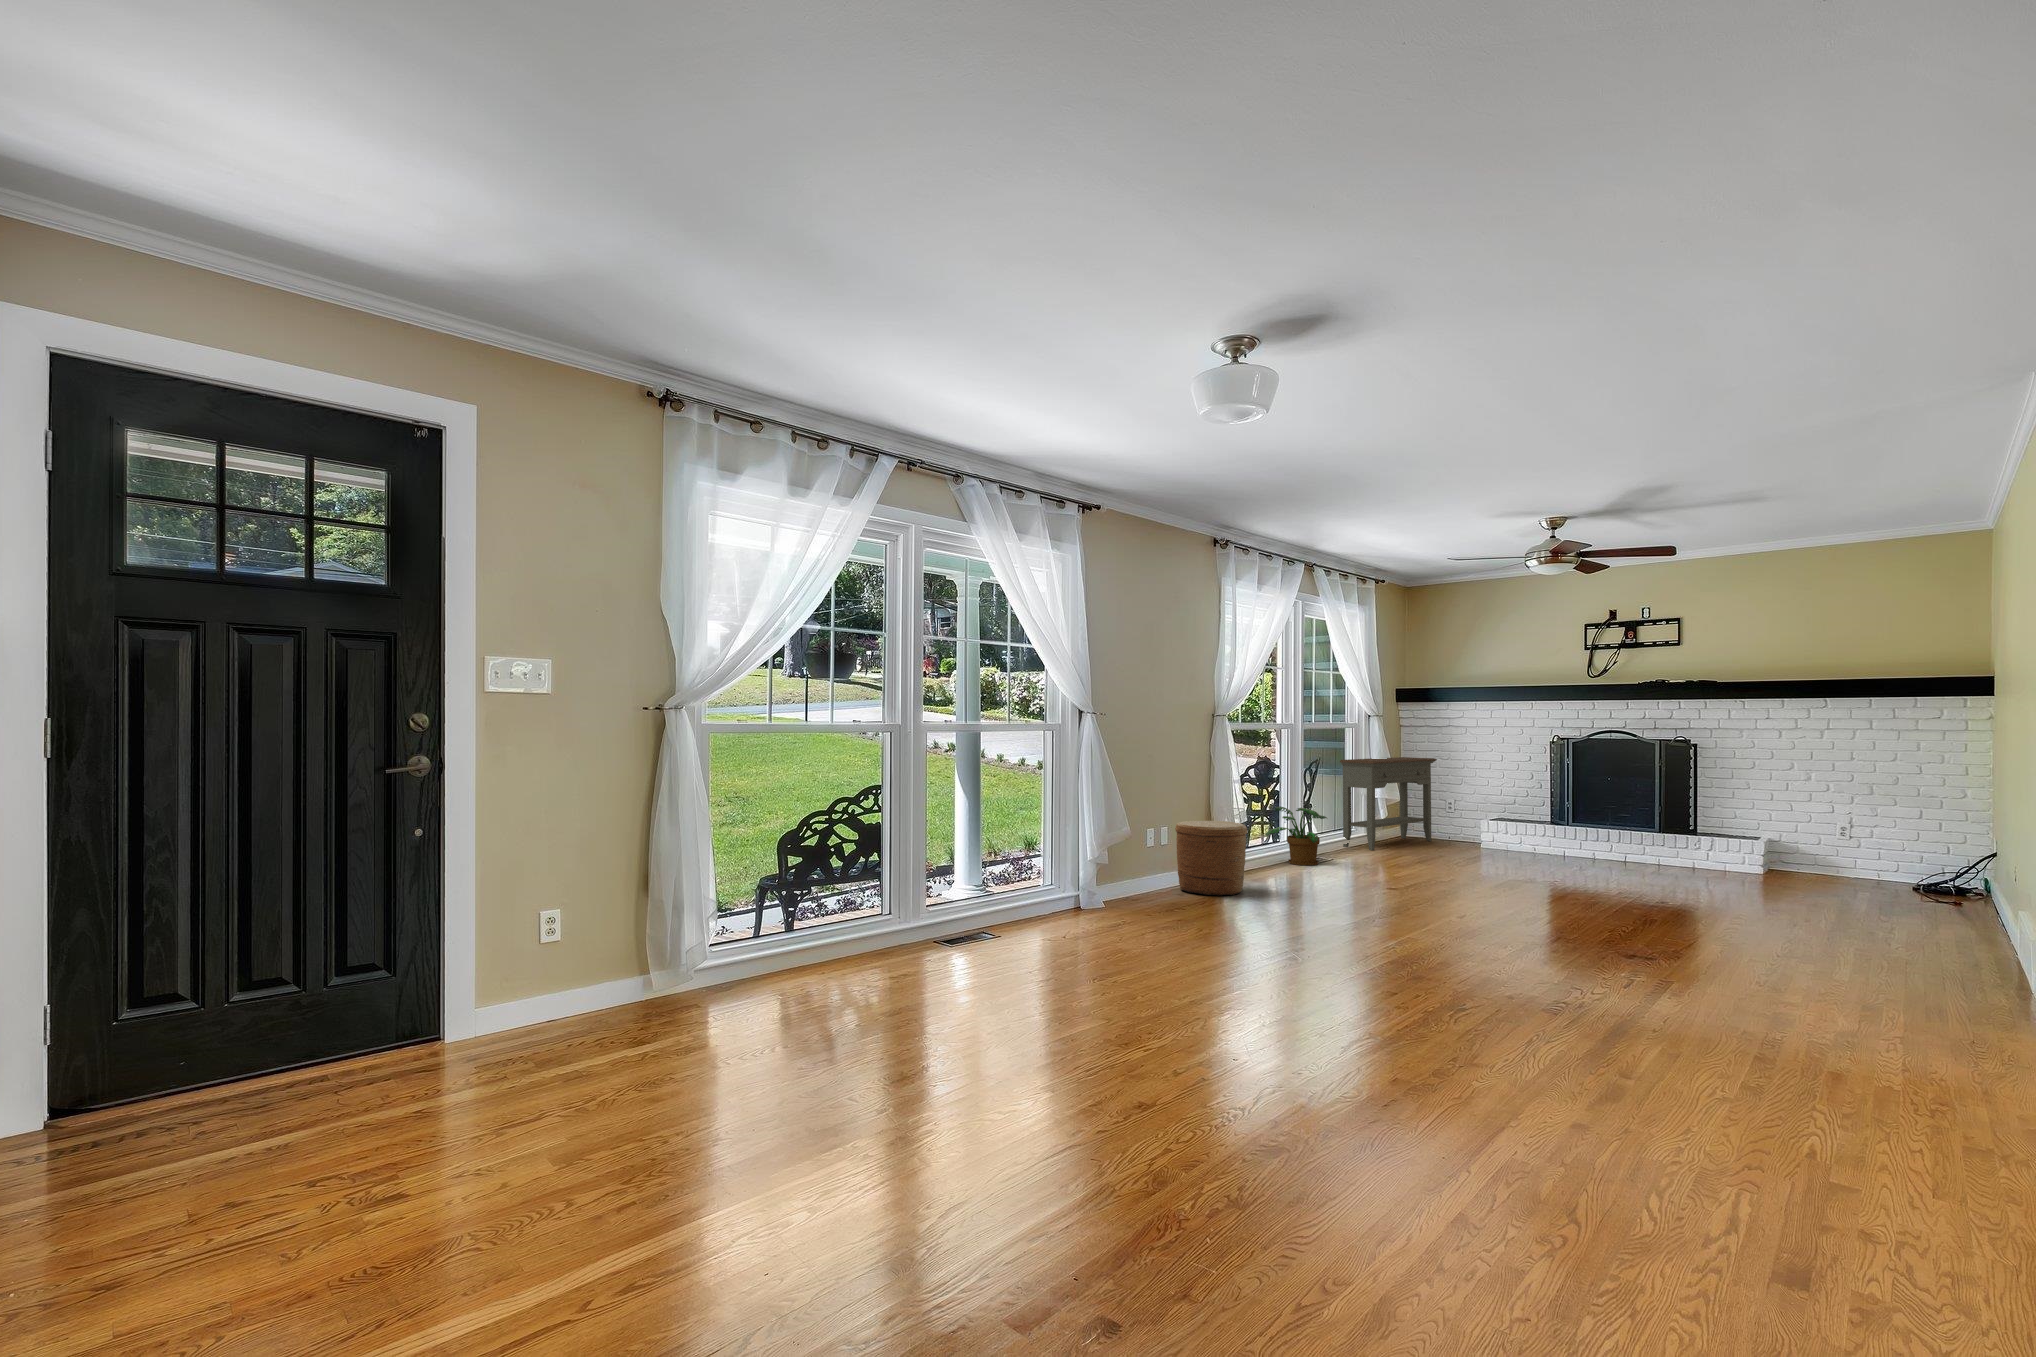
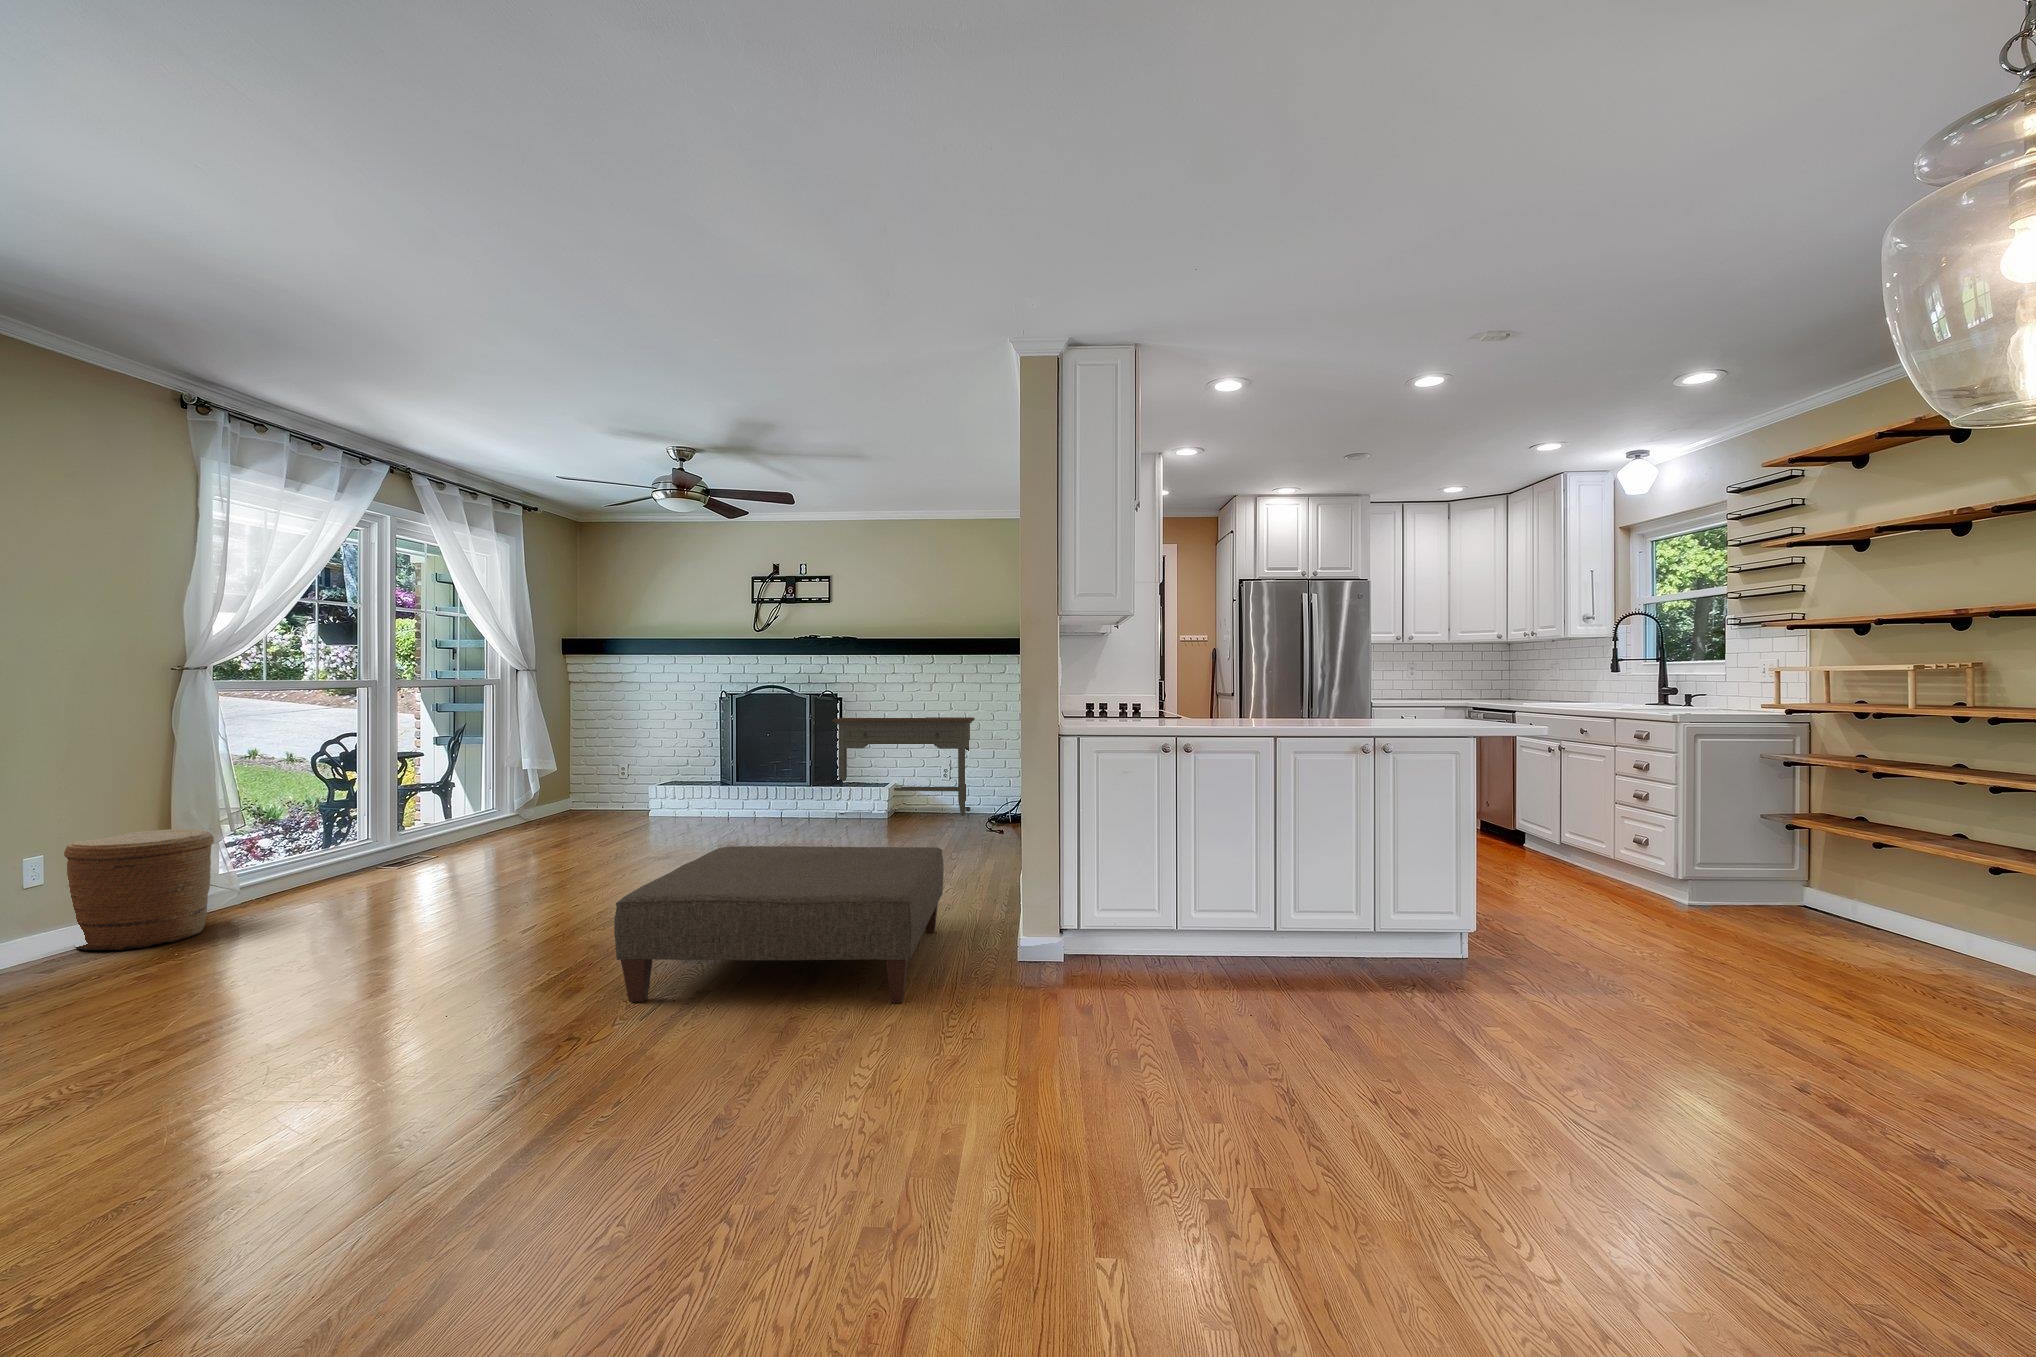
console table: present [1340,757,1437,850] -> present [832,717,975,815]
potted plant: present [1266,806,1327,866] -> none [318,793,414,870]
ottoman: none [1606,876,1925,1034] -> present [614,846,944,1003]

